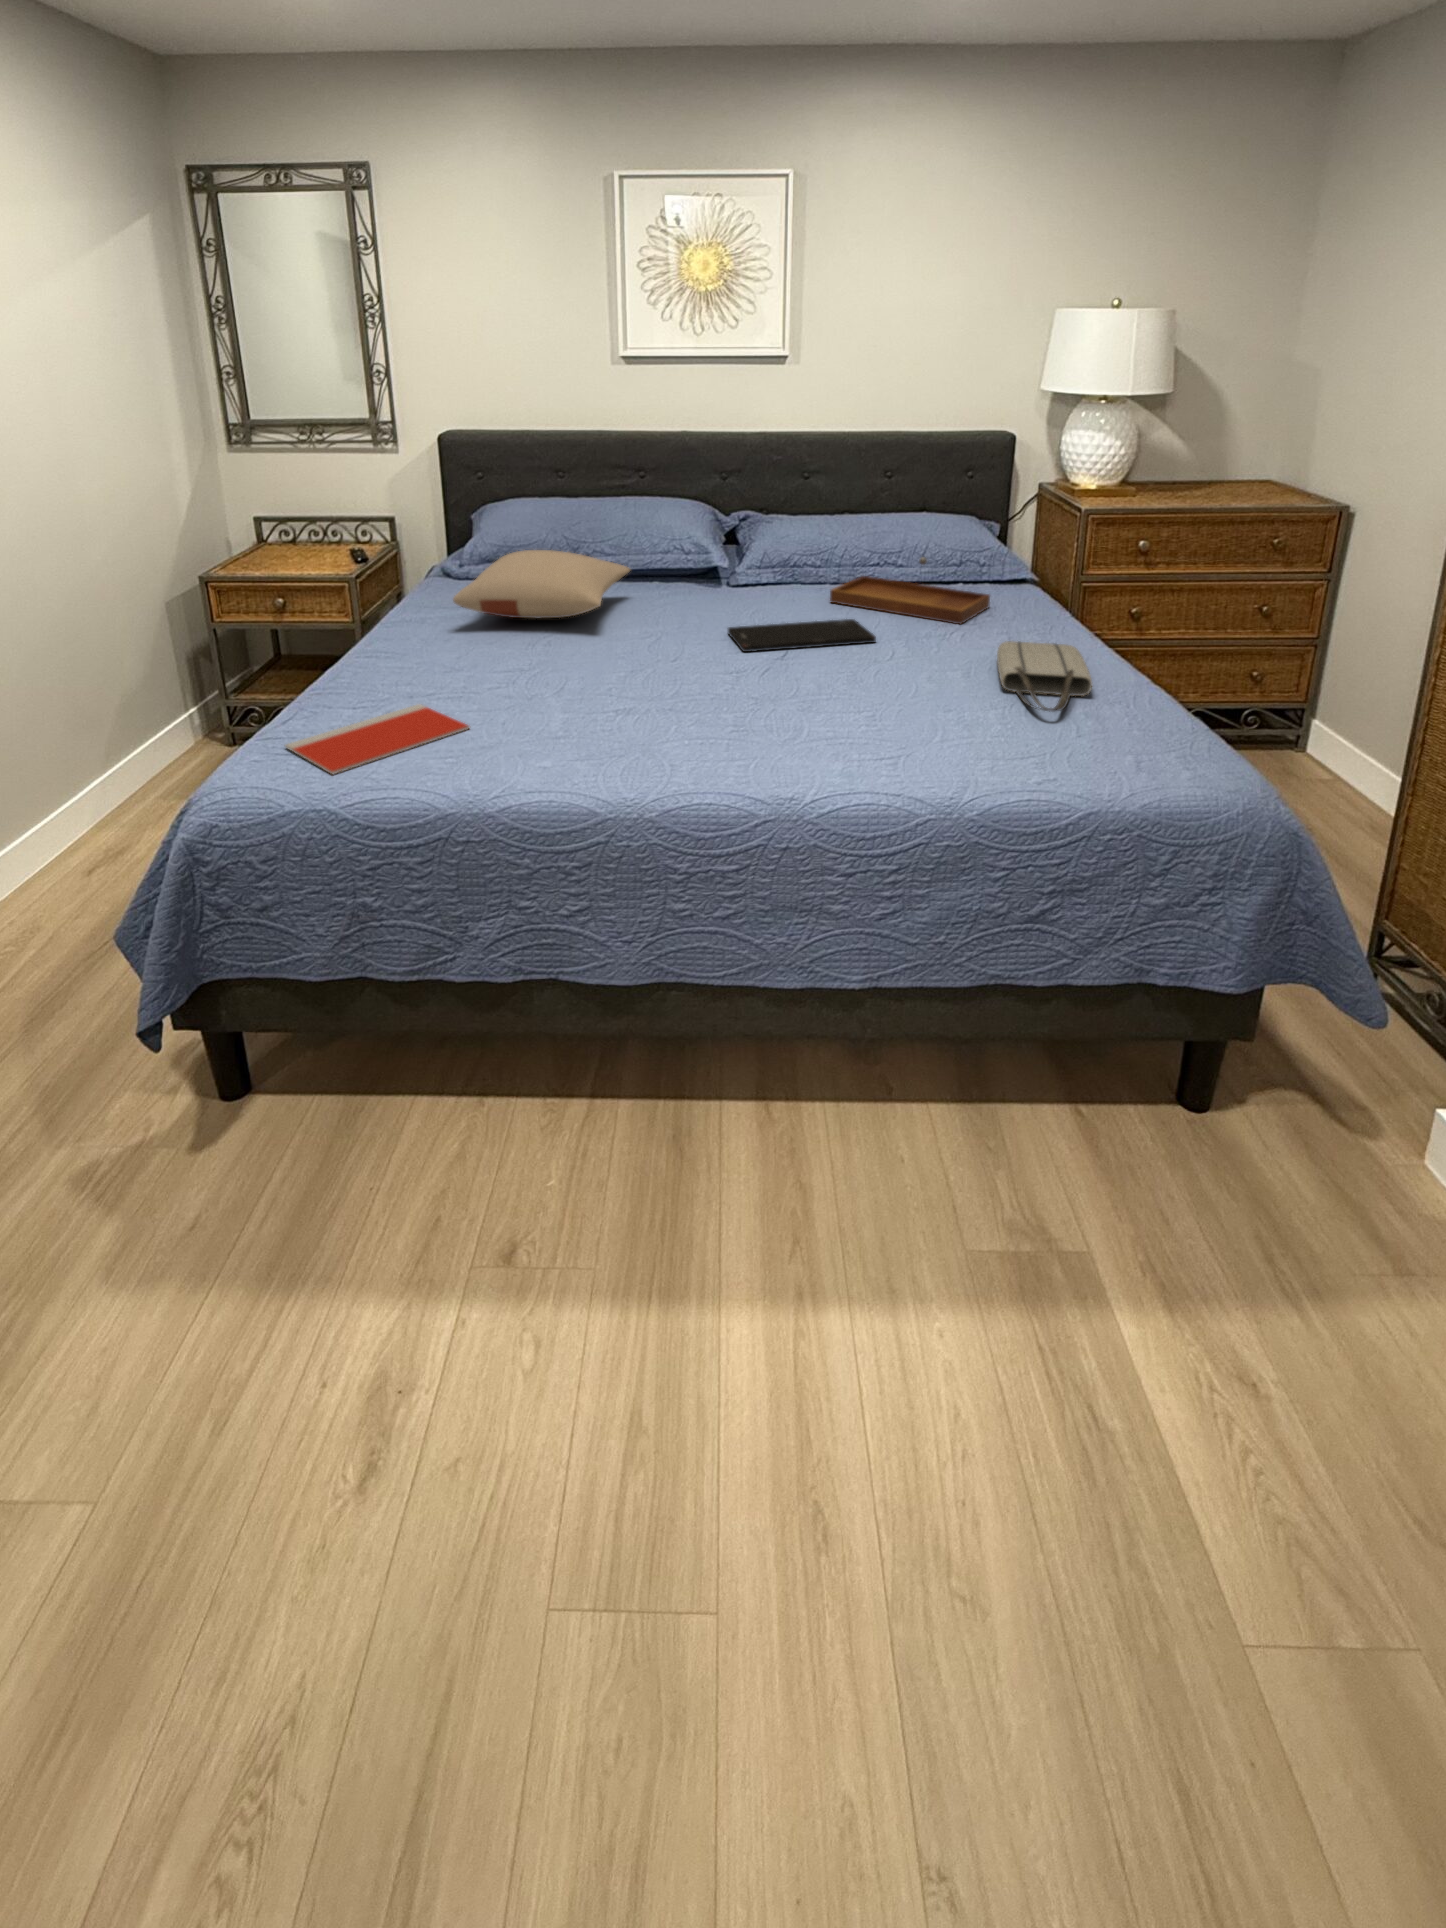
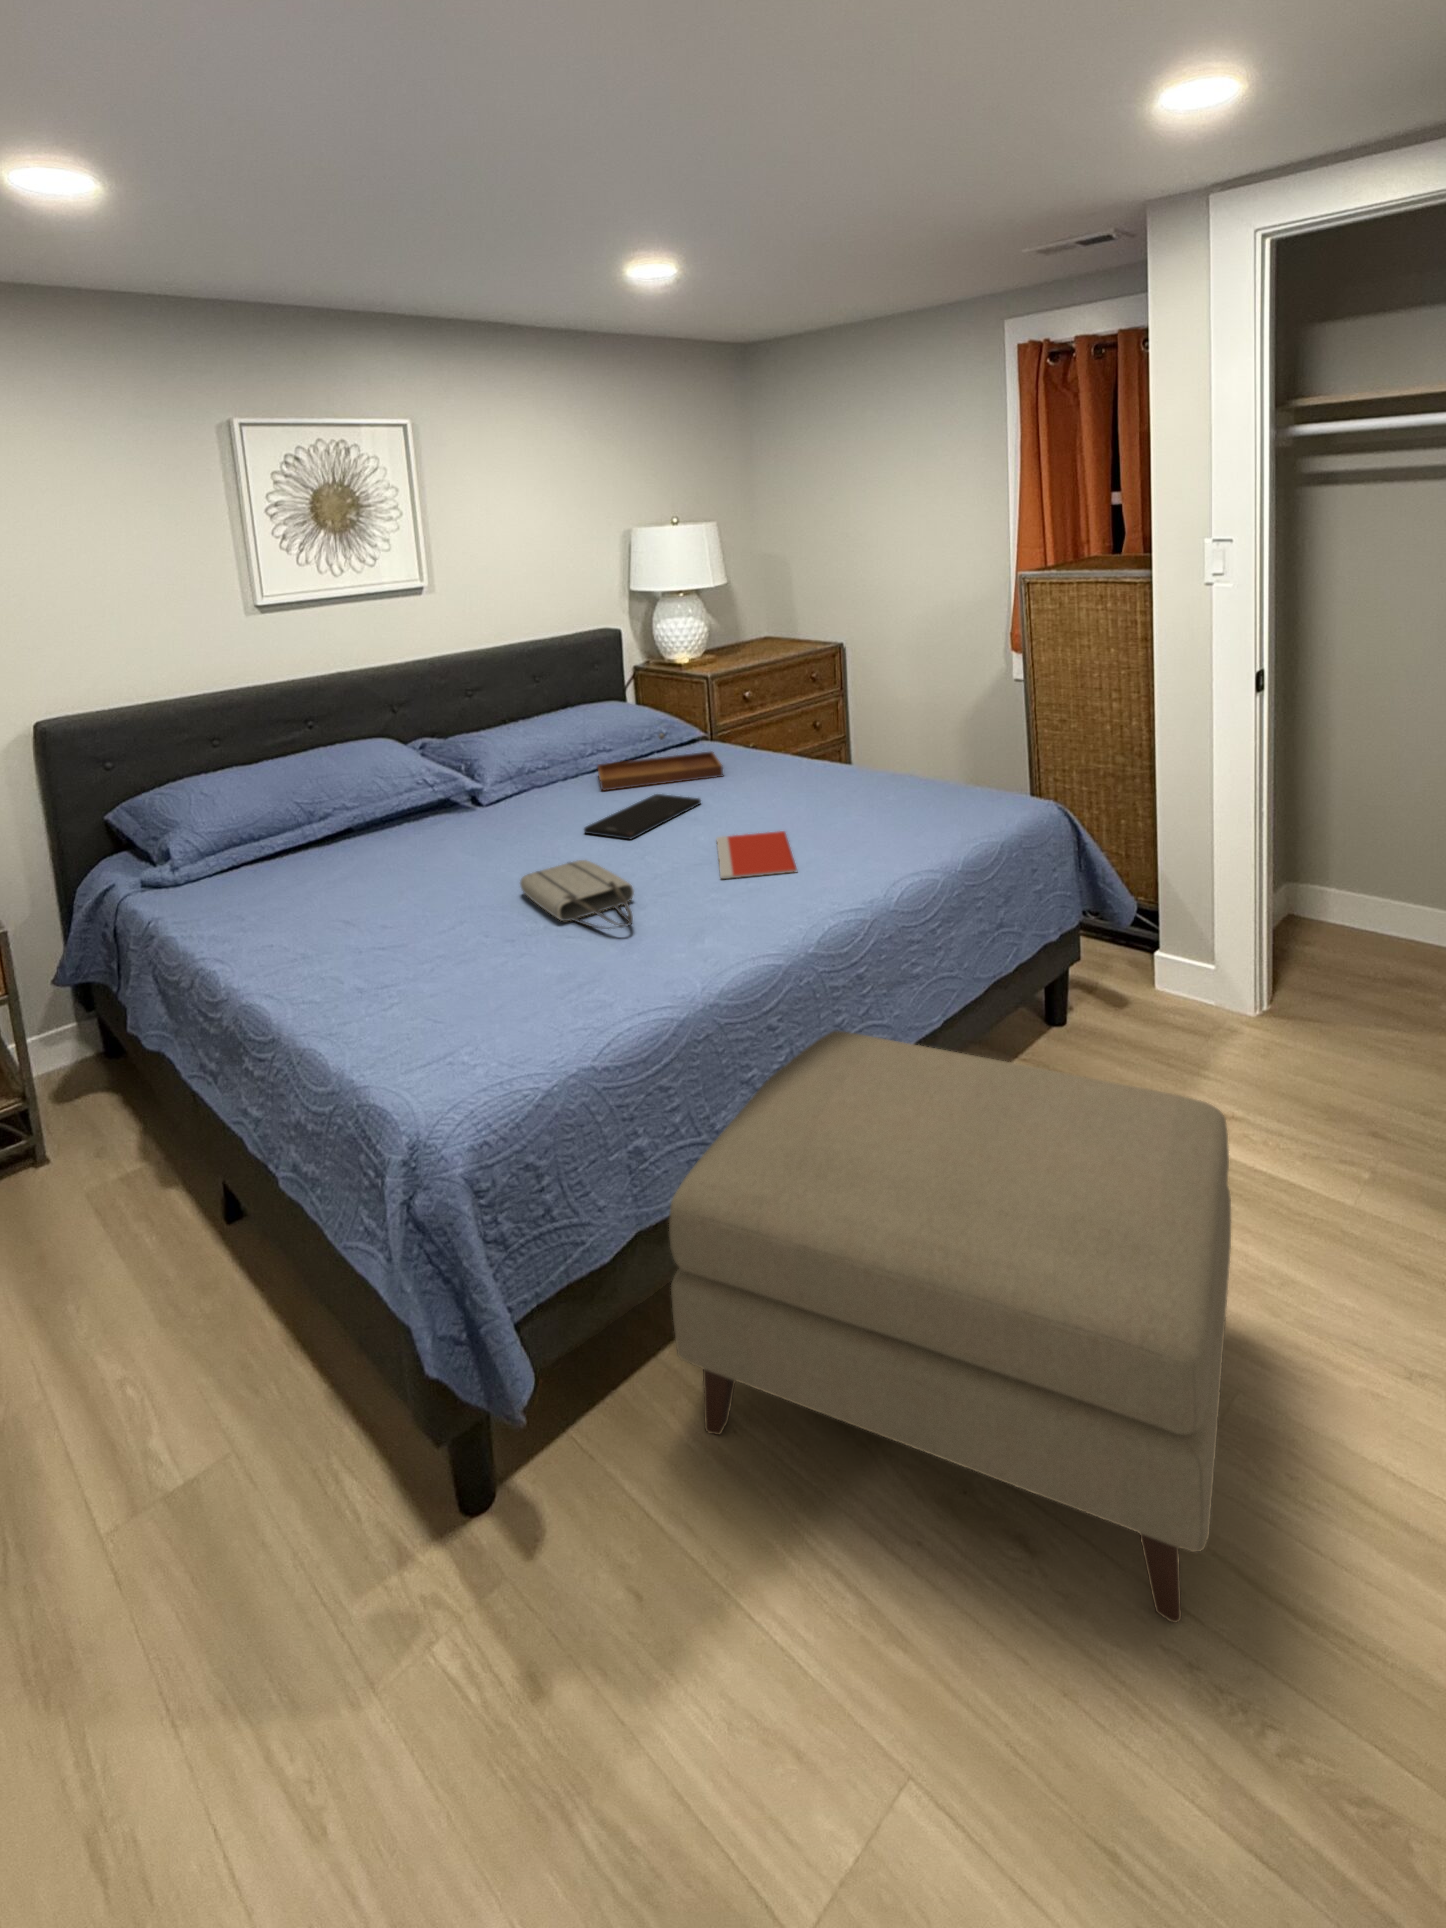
pillow: present [453,550,630,618] -> none [272,805,480,891]
tote bag: present [997,641,1092,711] -> present [520,860,634,928]
notebook: present [285,704,470,774] -> present [717,831,797,879]
ottoman: none [257,902,831,1673] -> present [669,1030,1231,1623]

